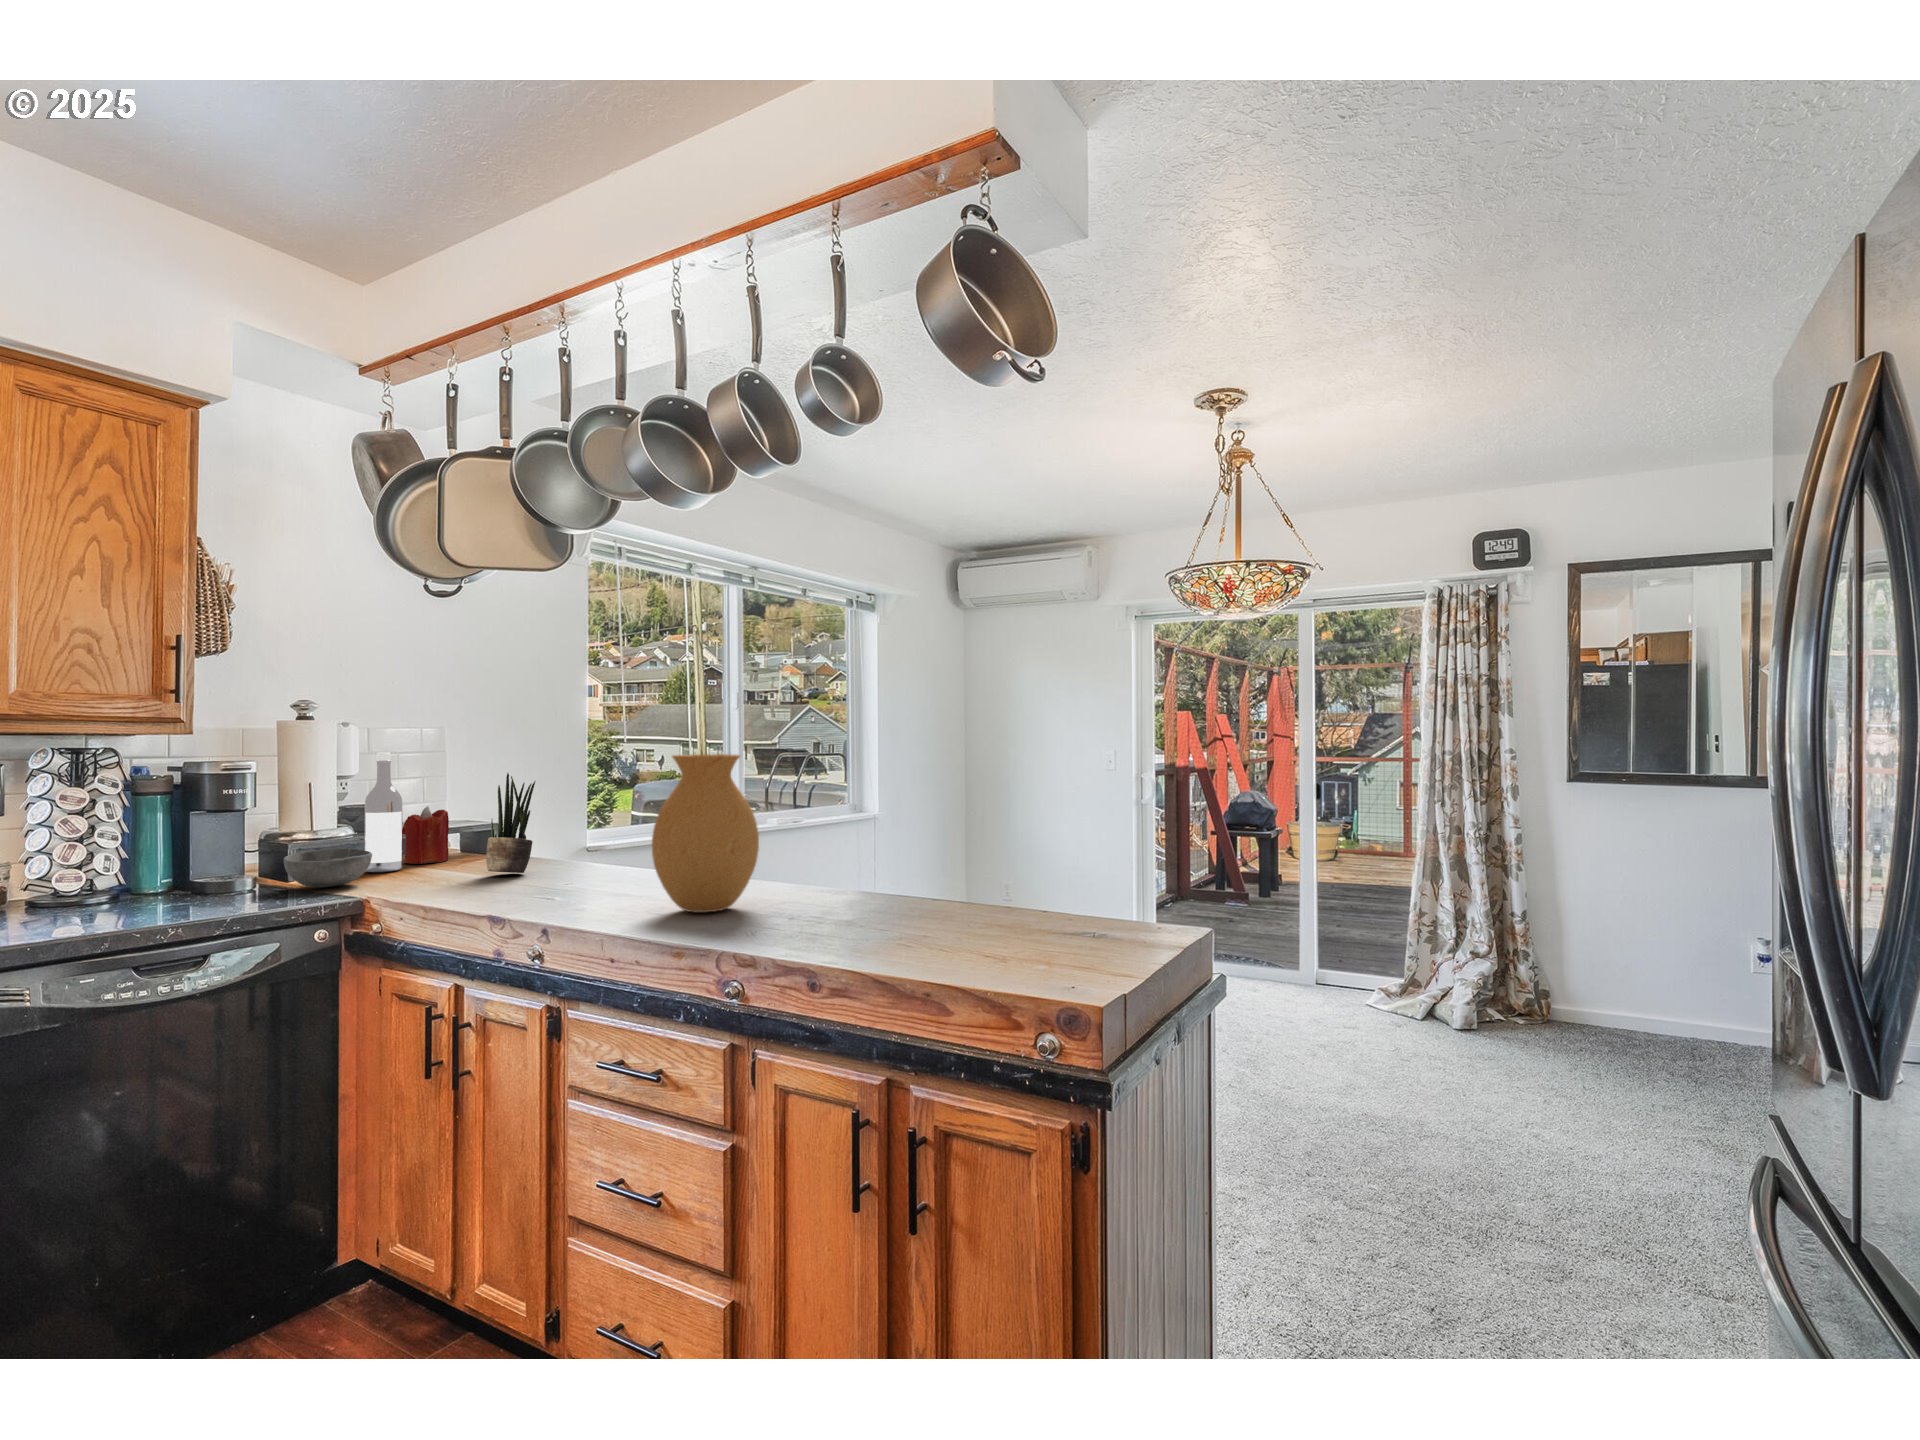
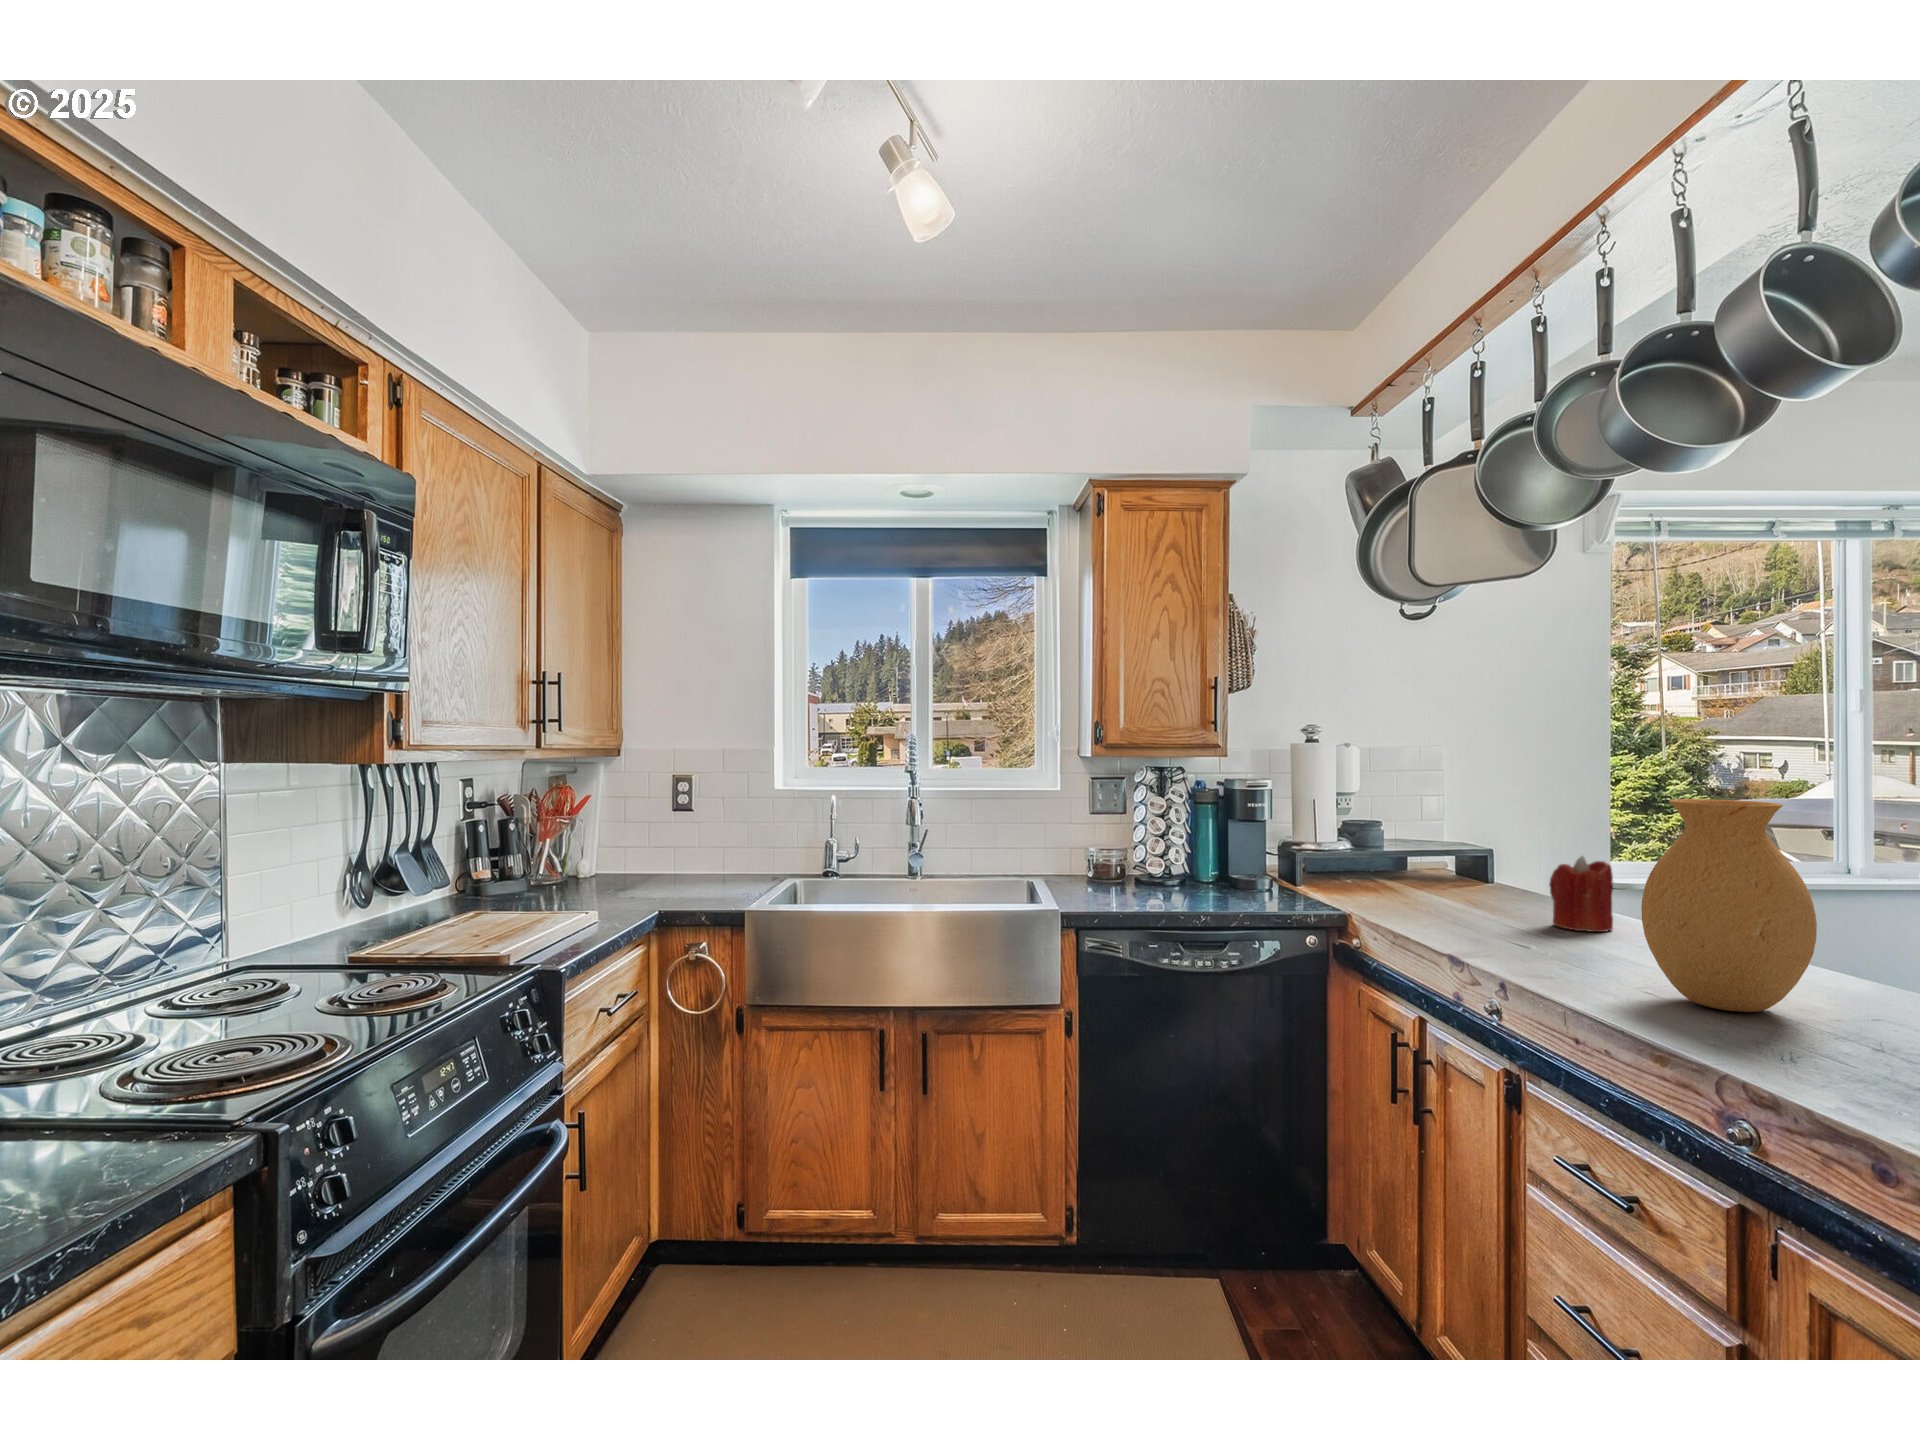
wine bottle: present [364,752,402,872] -> none [1358,774,1392,888]
potted plant: present [486,773,535,873] -> none [1468,801,1522,911]
candle: present [402,806,449,864] -> present [1549,856,1613,932]
bowl: present [284,848,372,887] -> none [1287,861,1359,896]

